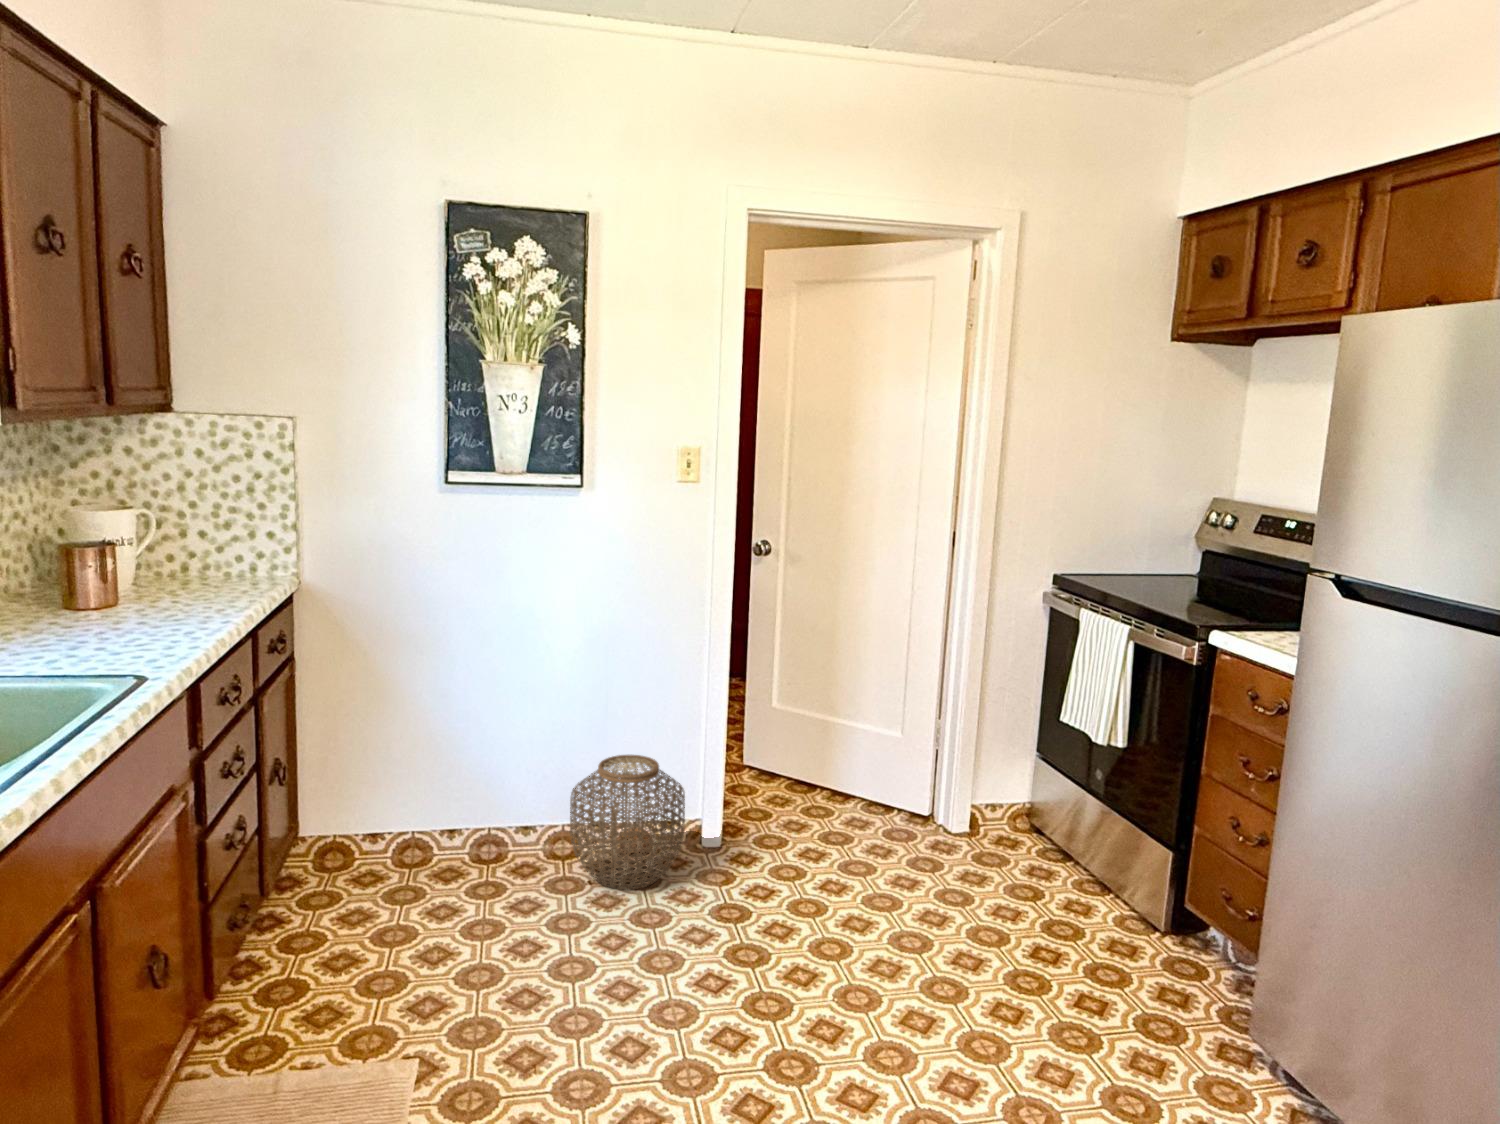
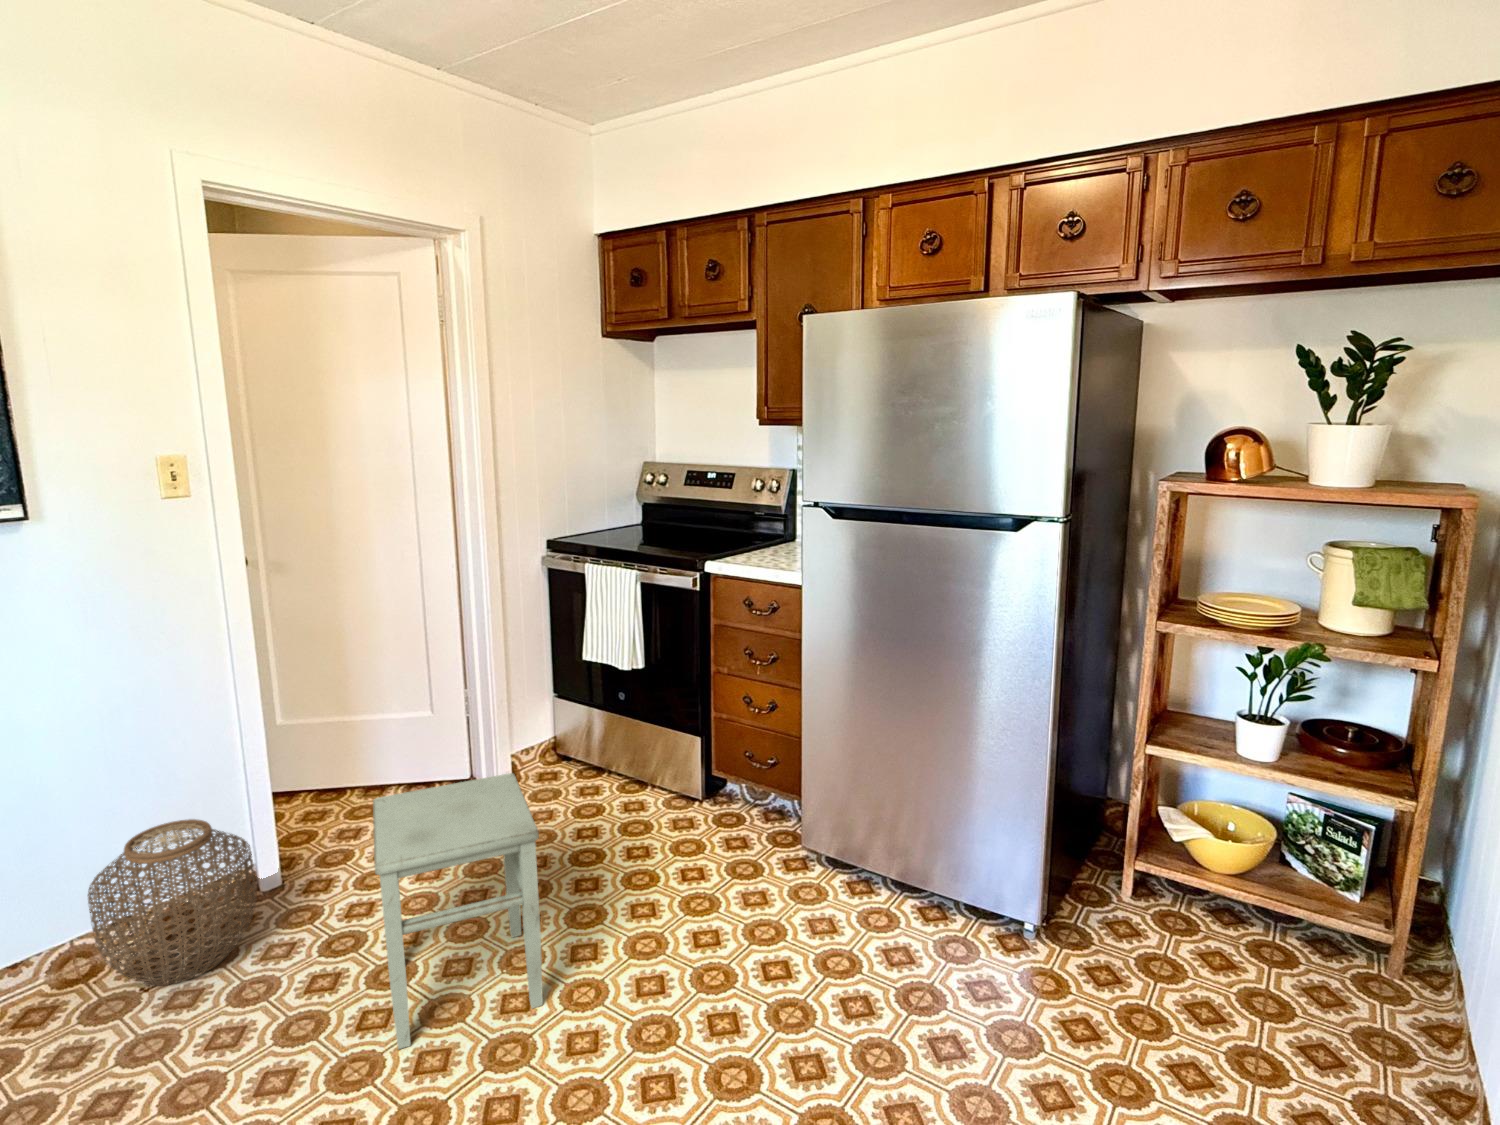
stool: none [713,781,889,1046] -> present [373,773,543,1049]

